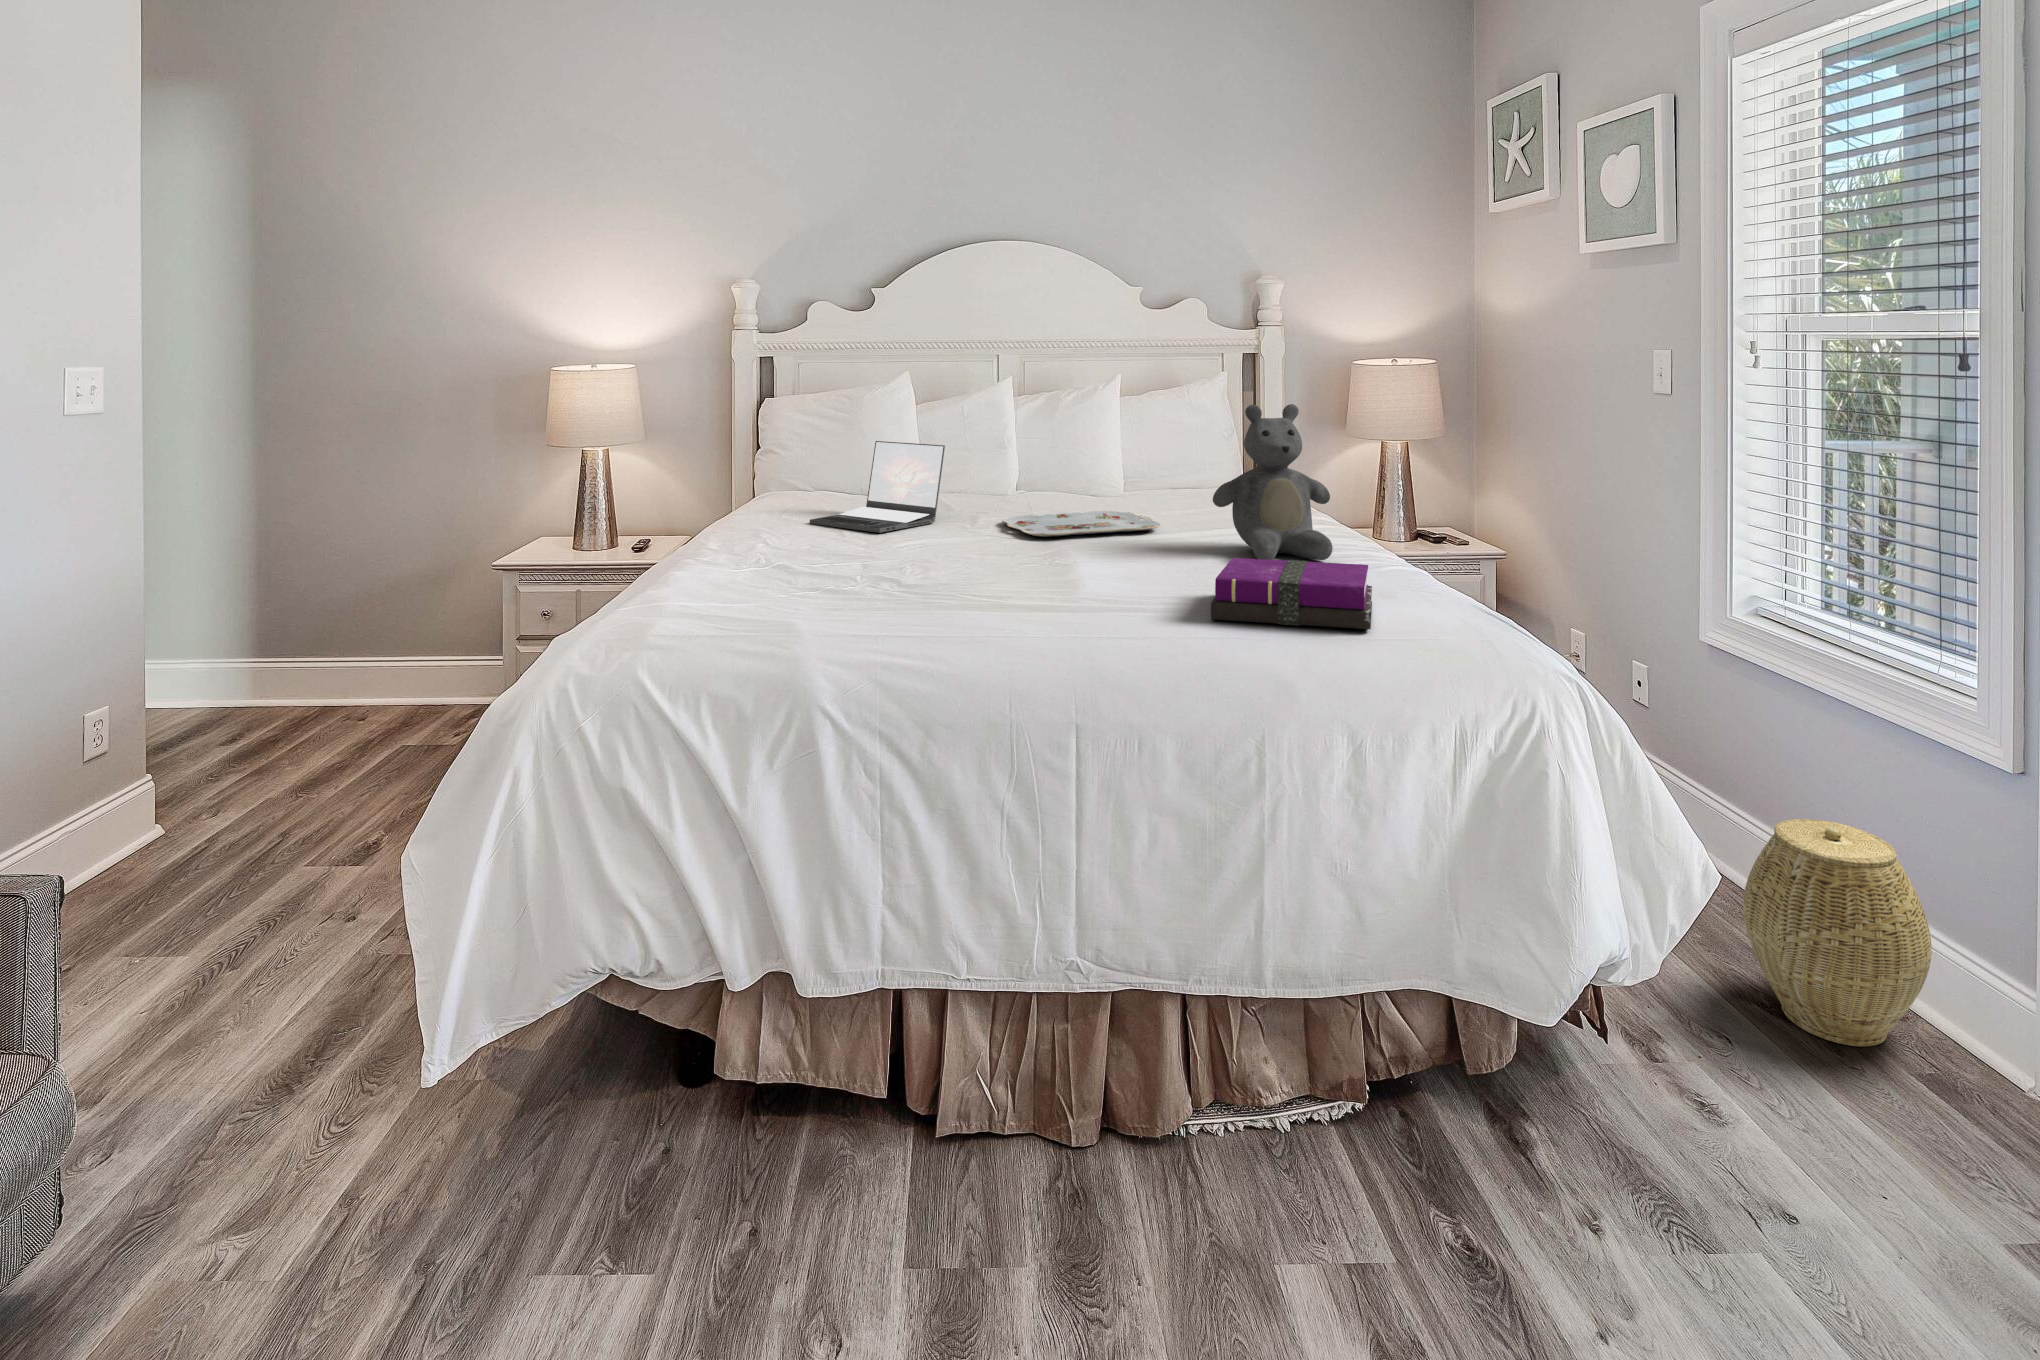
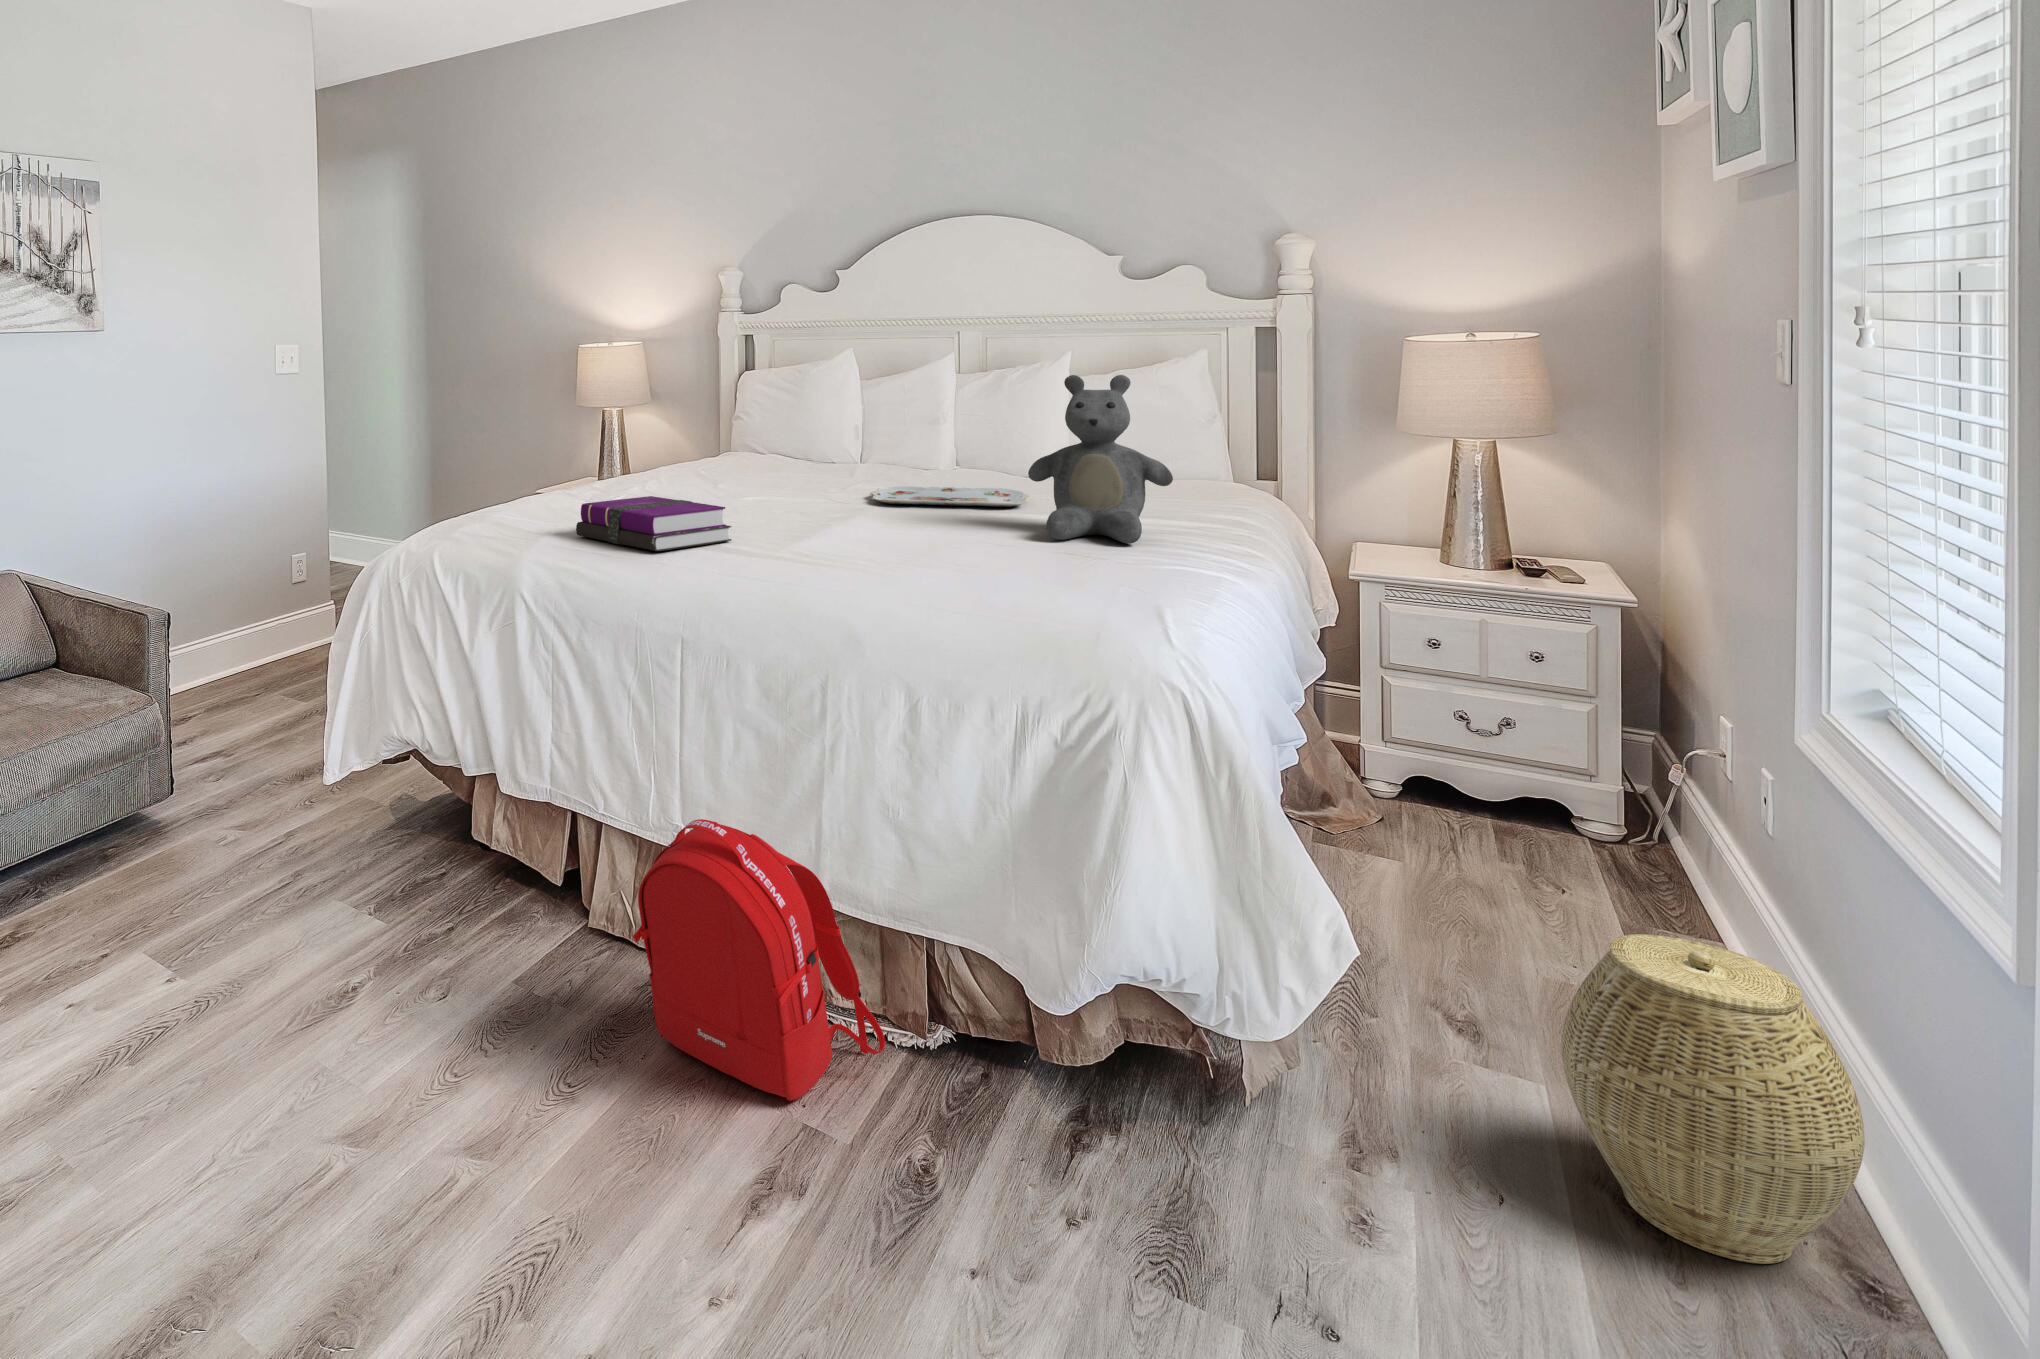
laptop: present [810,441,945,533] -> none [720,412,835,490]
notebook: present [1211,558,1372,629] -> present [576,496,731,551]
backpack: none [1093,955,1359,1253] -> present [633,819,885,1101]

